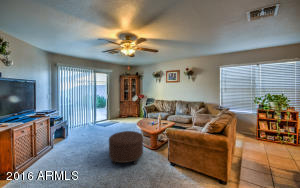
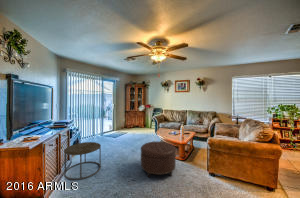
side table: none [38,131,76,165] -> present [64,142,101,180]

